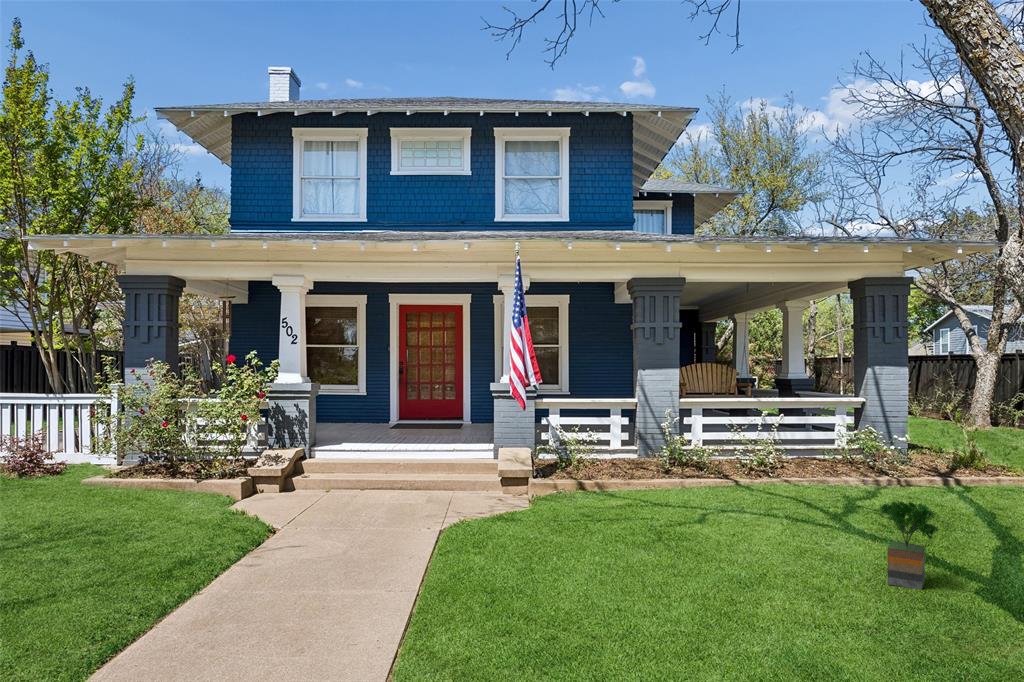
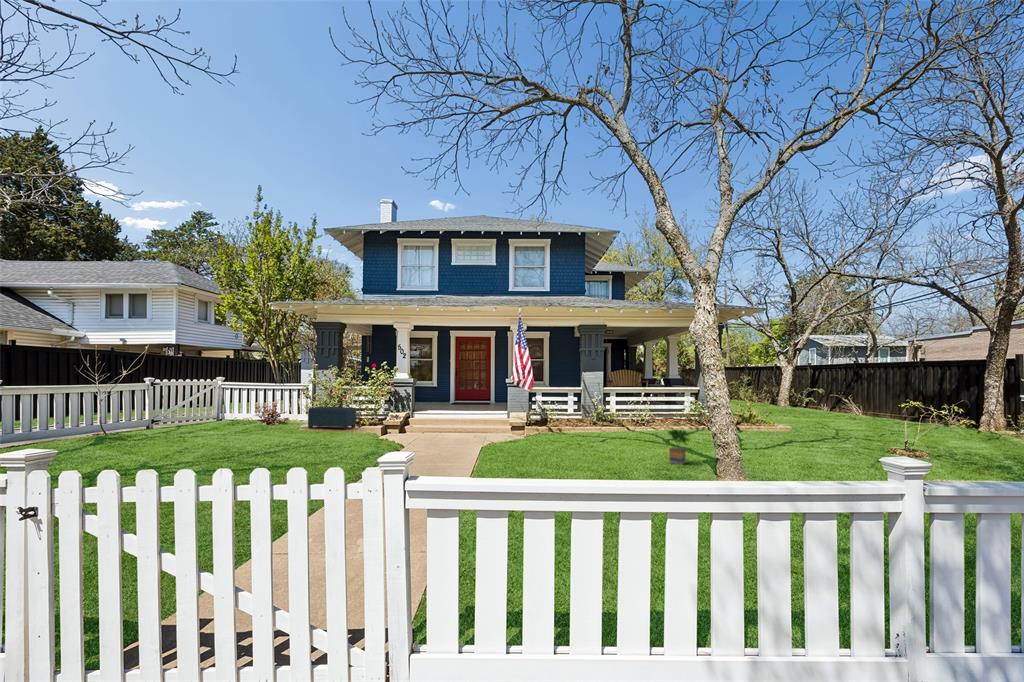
bench: none [95,440,194,487] -> present [308,407,356,430]

